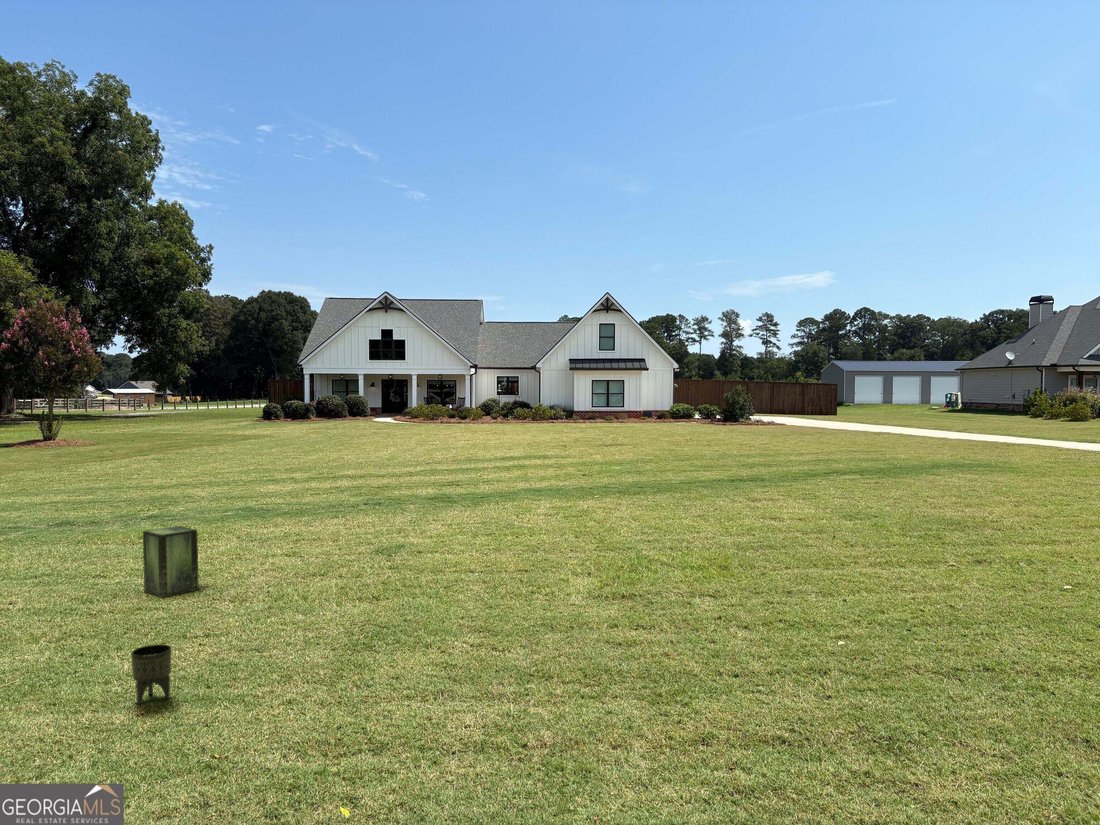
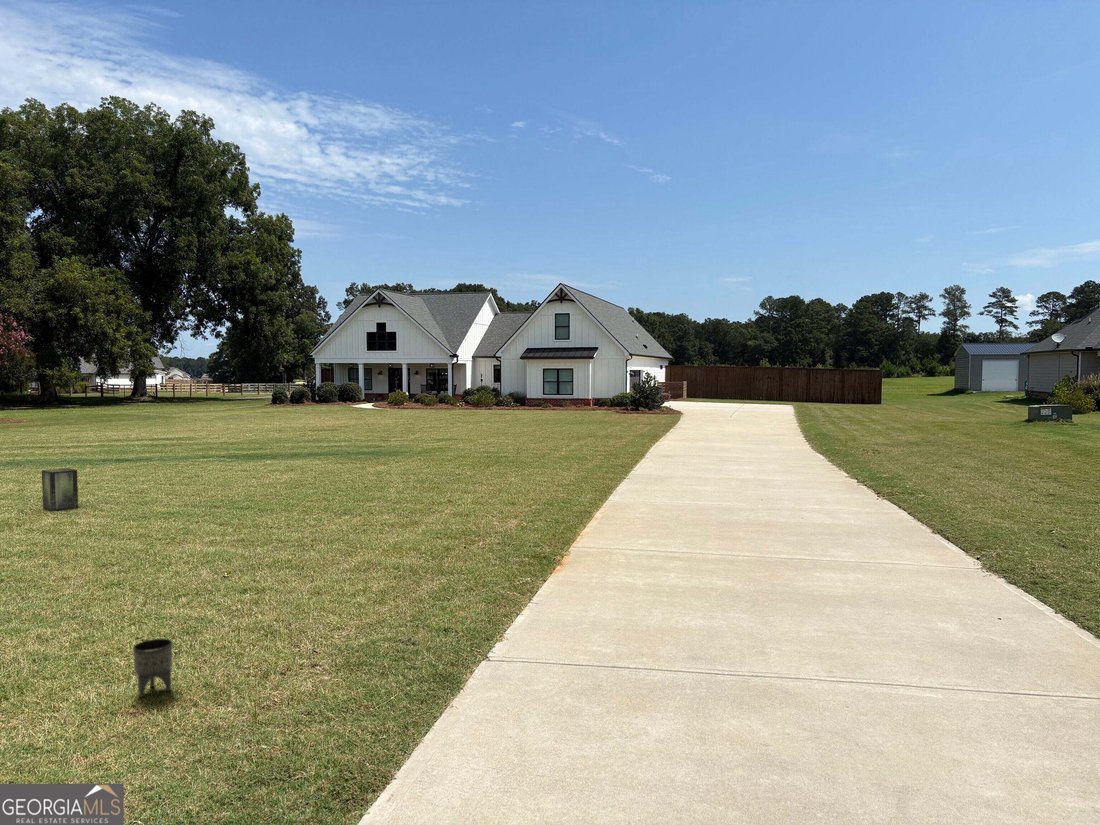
storage box: present [143,526,199,597] -> present [42,468,78,511]

